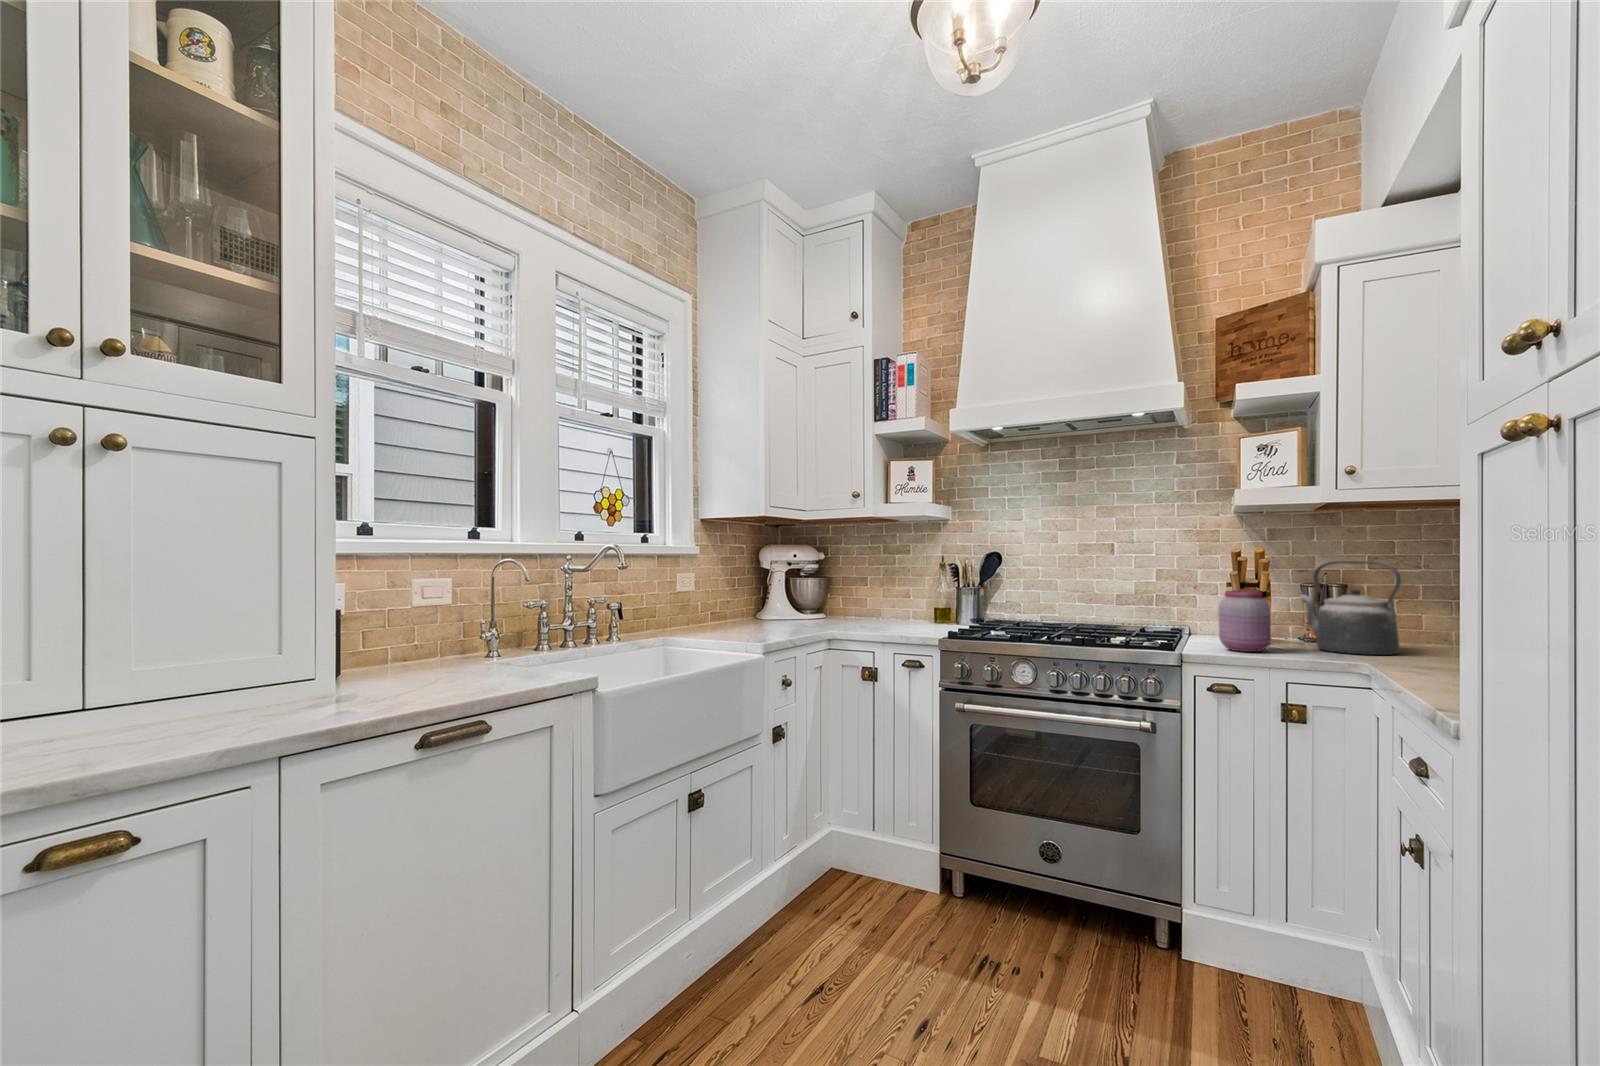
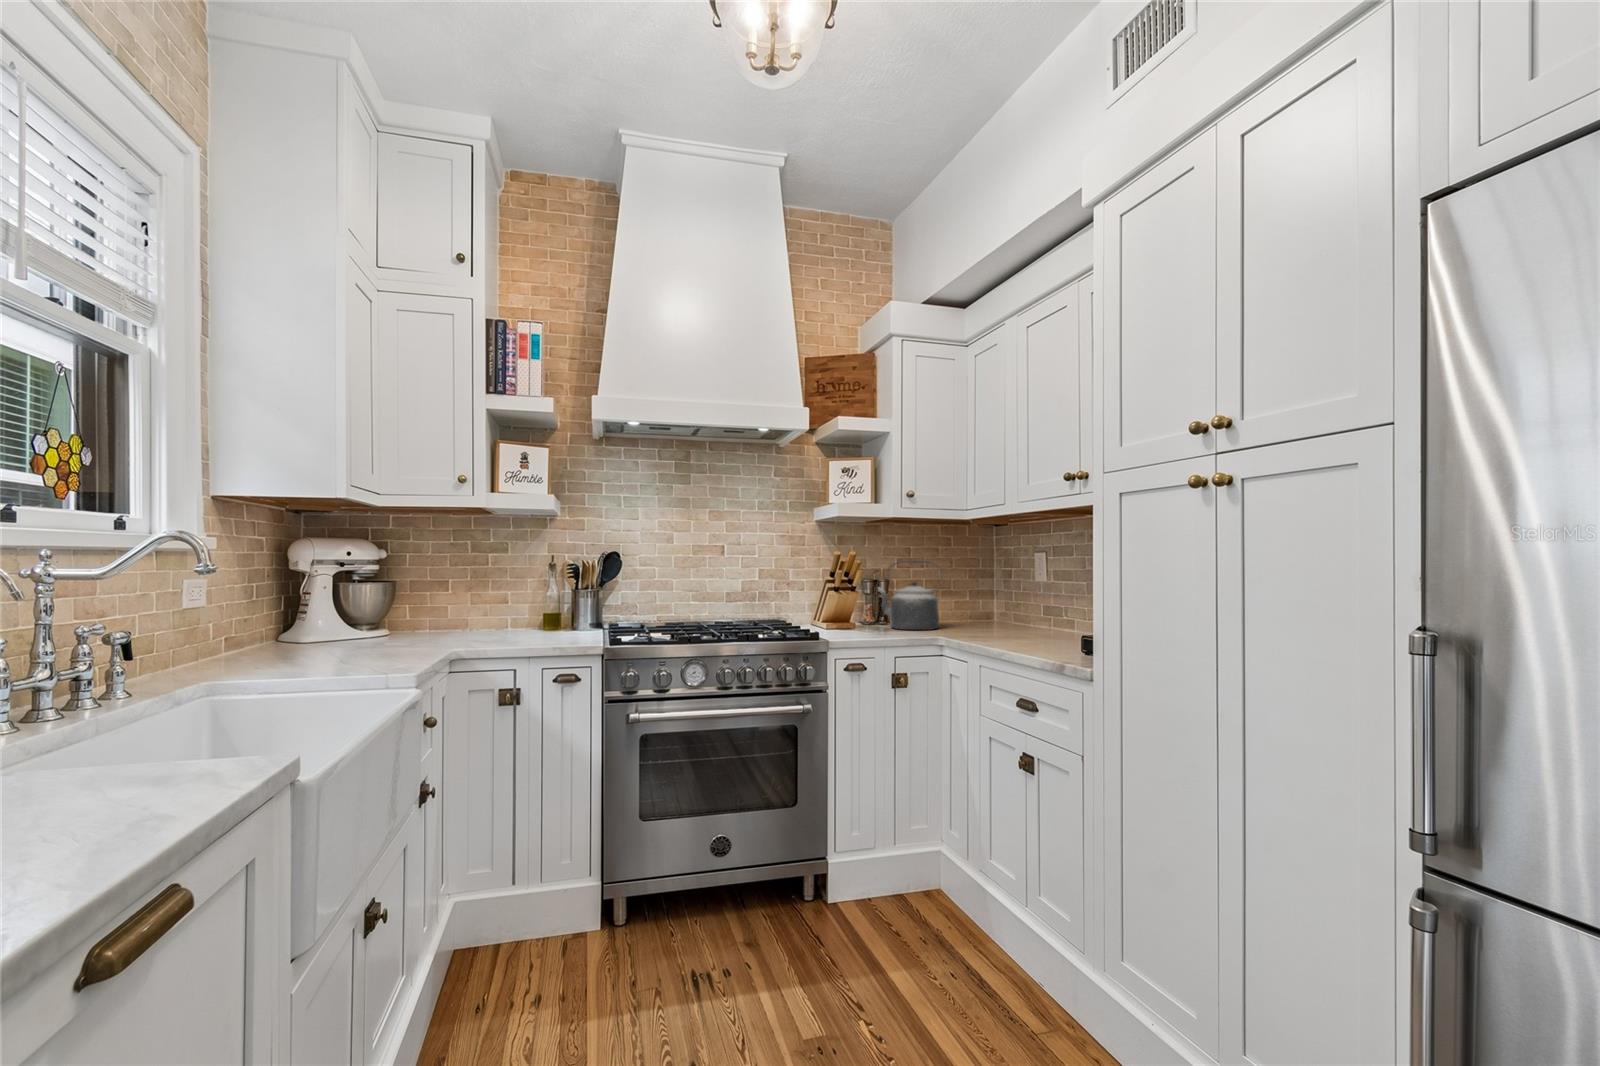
jar: present [1218,590,1271,652] -> none [841,585,876,635]

